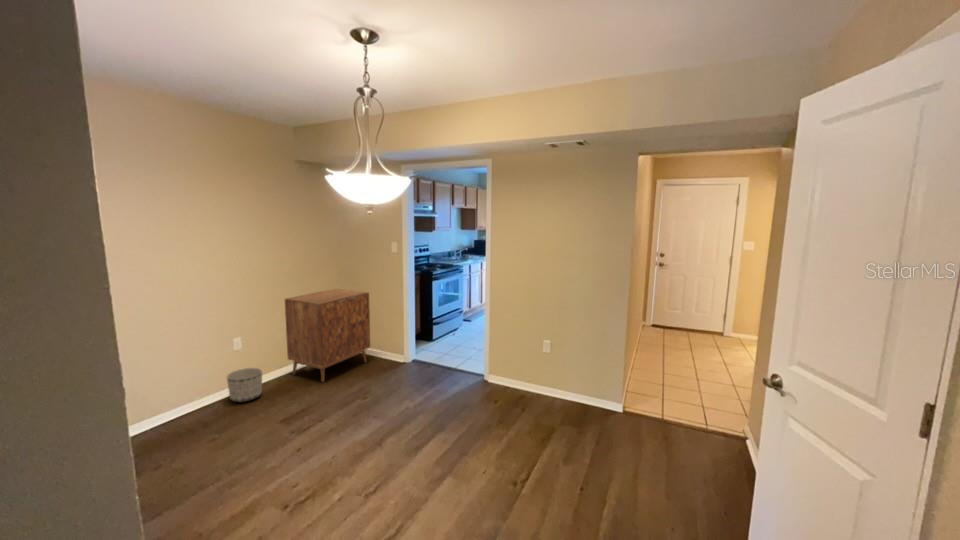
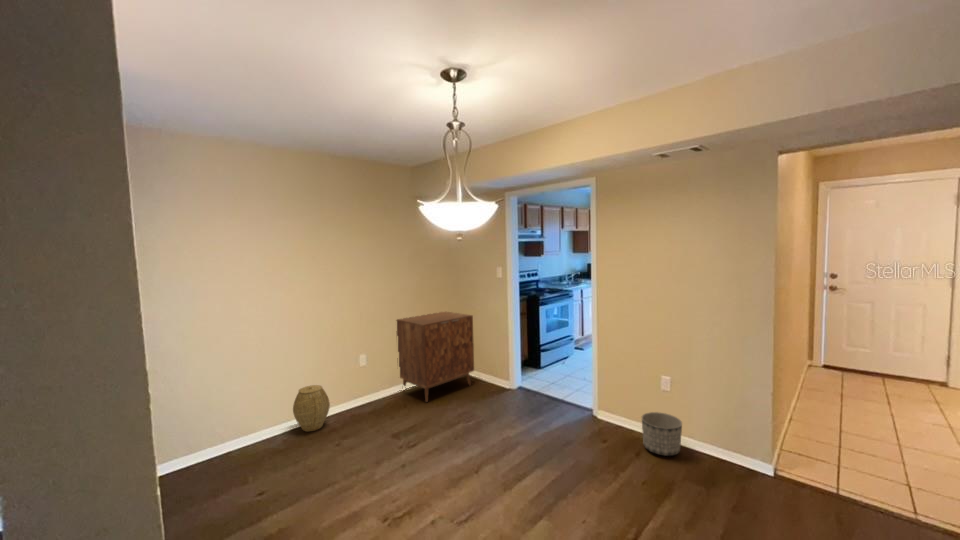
planter: present [227,368,262,402] -> present [642,412,682,456]
woven basket: none [166,375,213,427] -> present [293,385,330,431]

